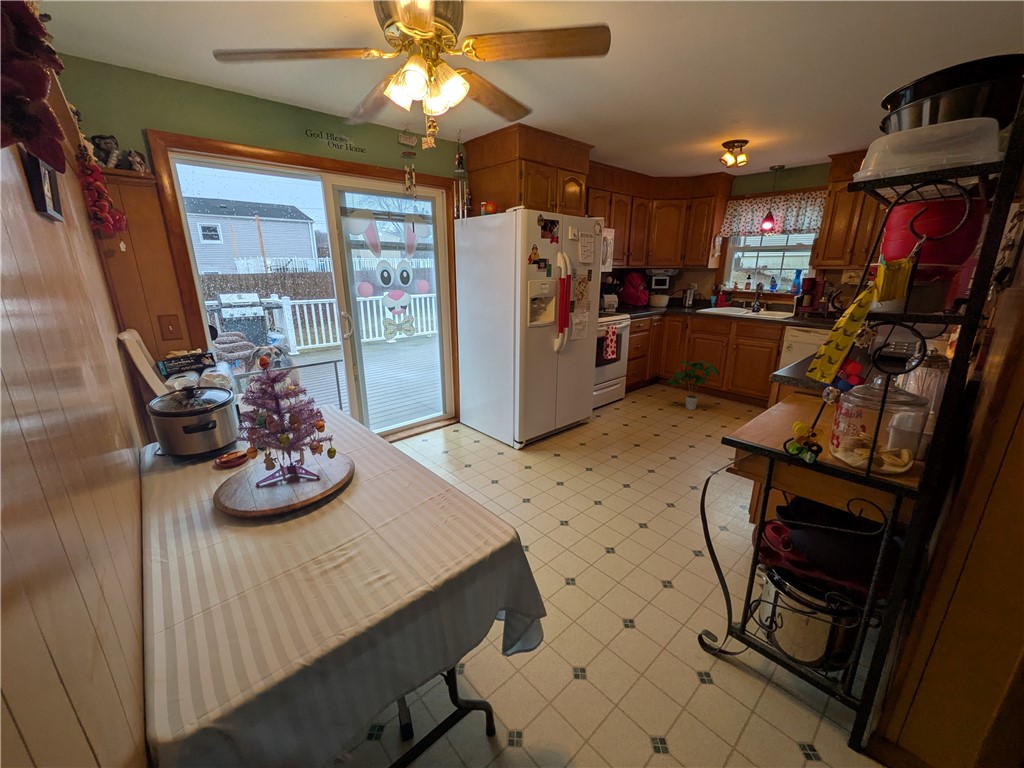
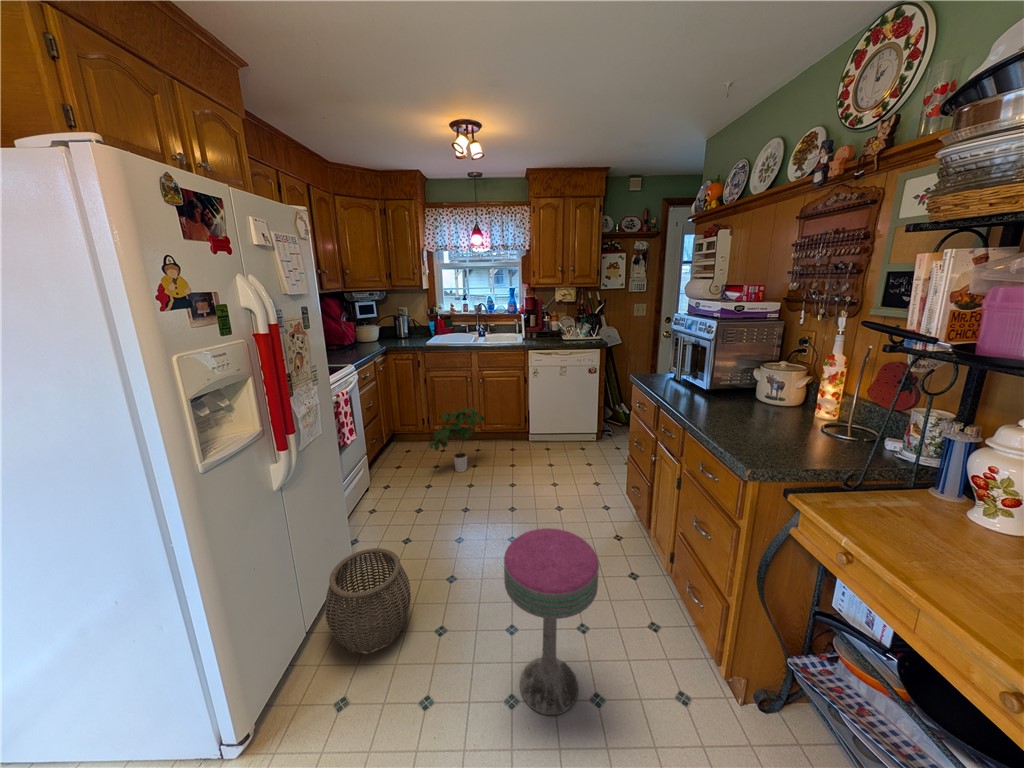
bar stool: none [631,399,686,499] -> present [504,528,599,715]
woven basket: none [563,403,607,449] -> present [325,548,411,653]

